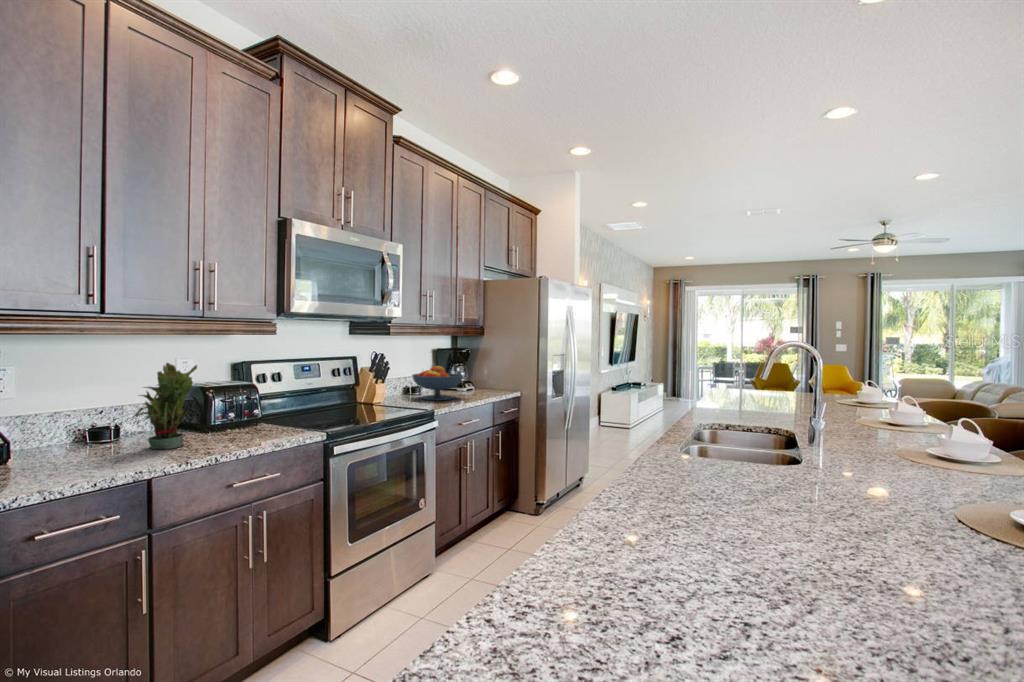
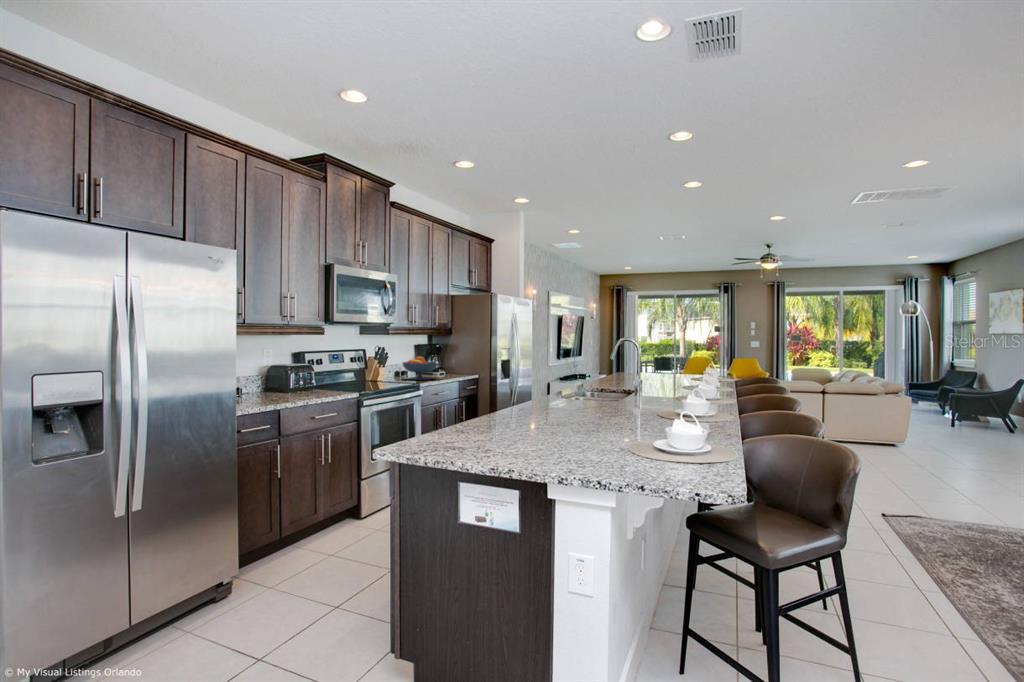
potted plant: present [133,363,197,449] -> none [260,350,292,398]

